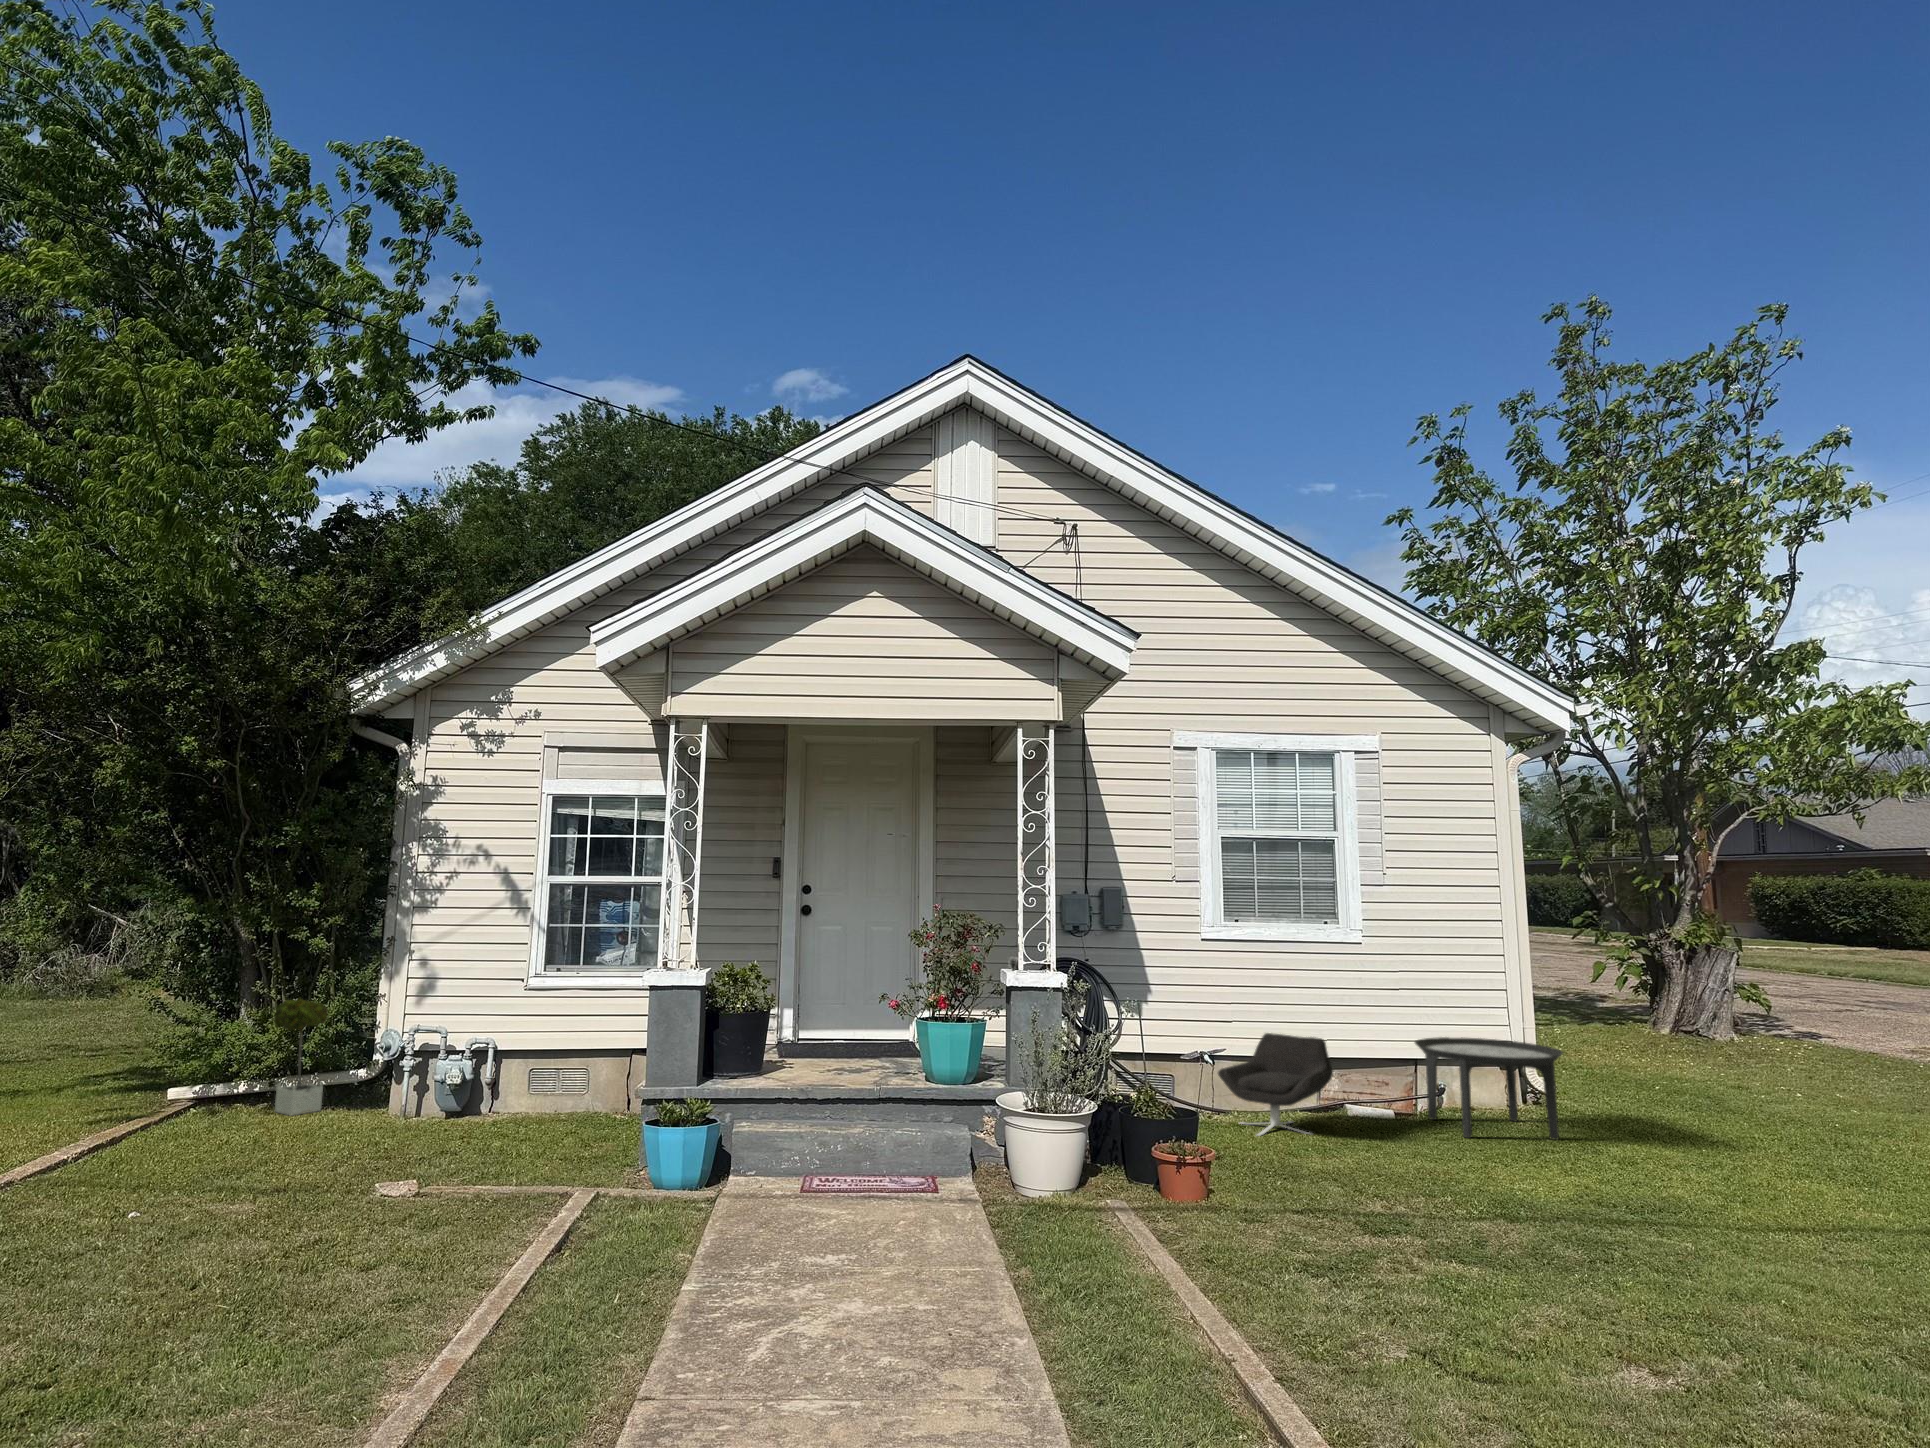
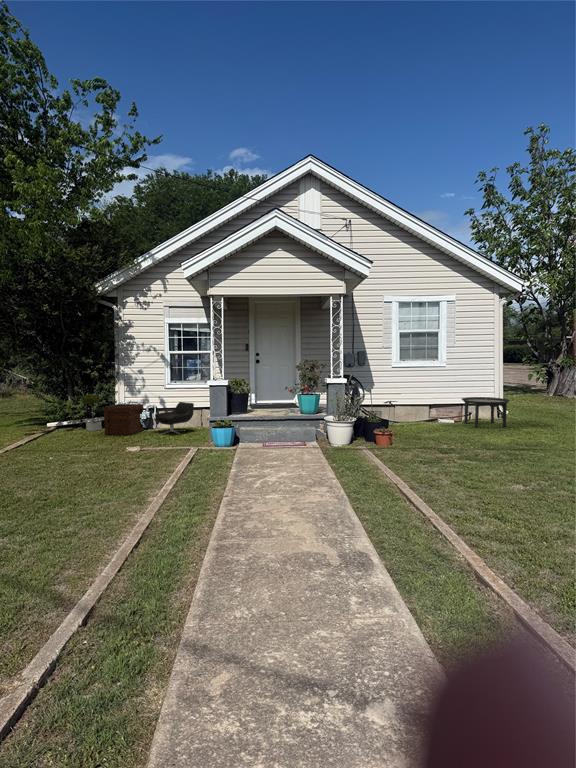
wooden crate: none [324,1031,455,1134] -> present [104,404,144,435]
lounge chair: present [1218,1033,1333,1136] -> present [155,402,194,433]

